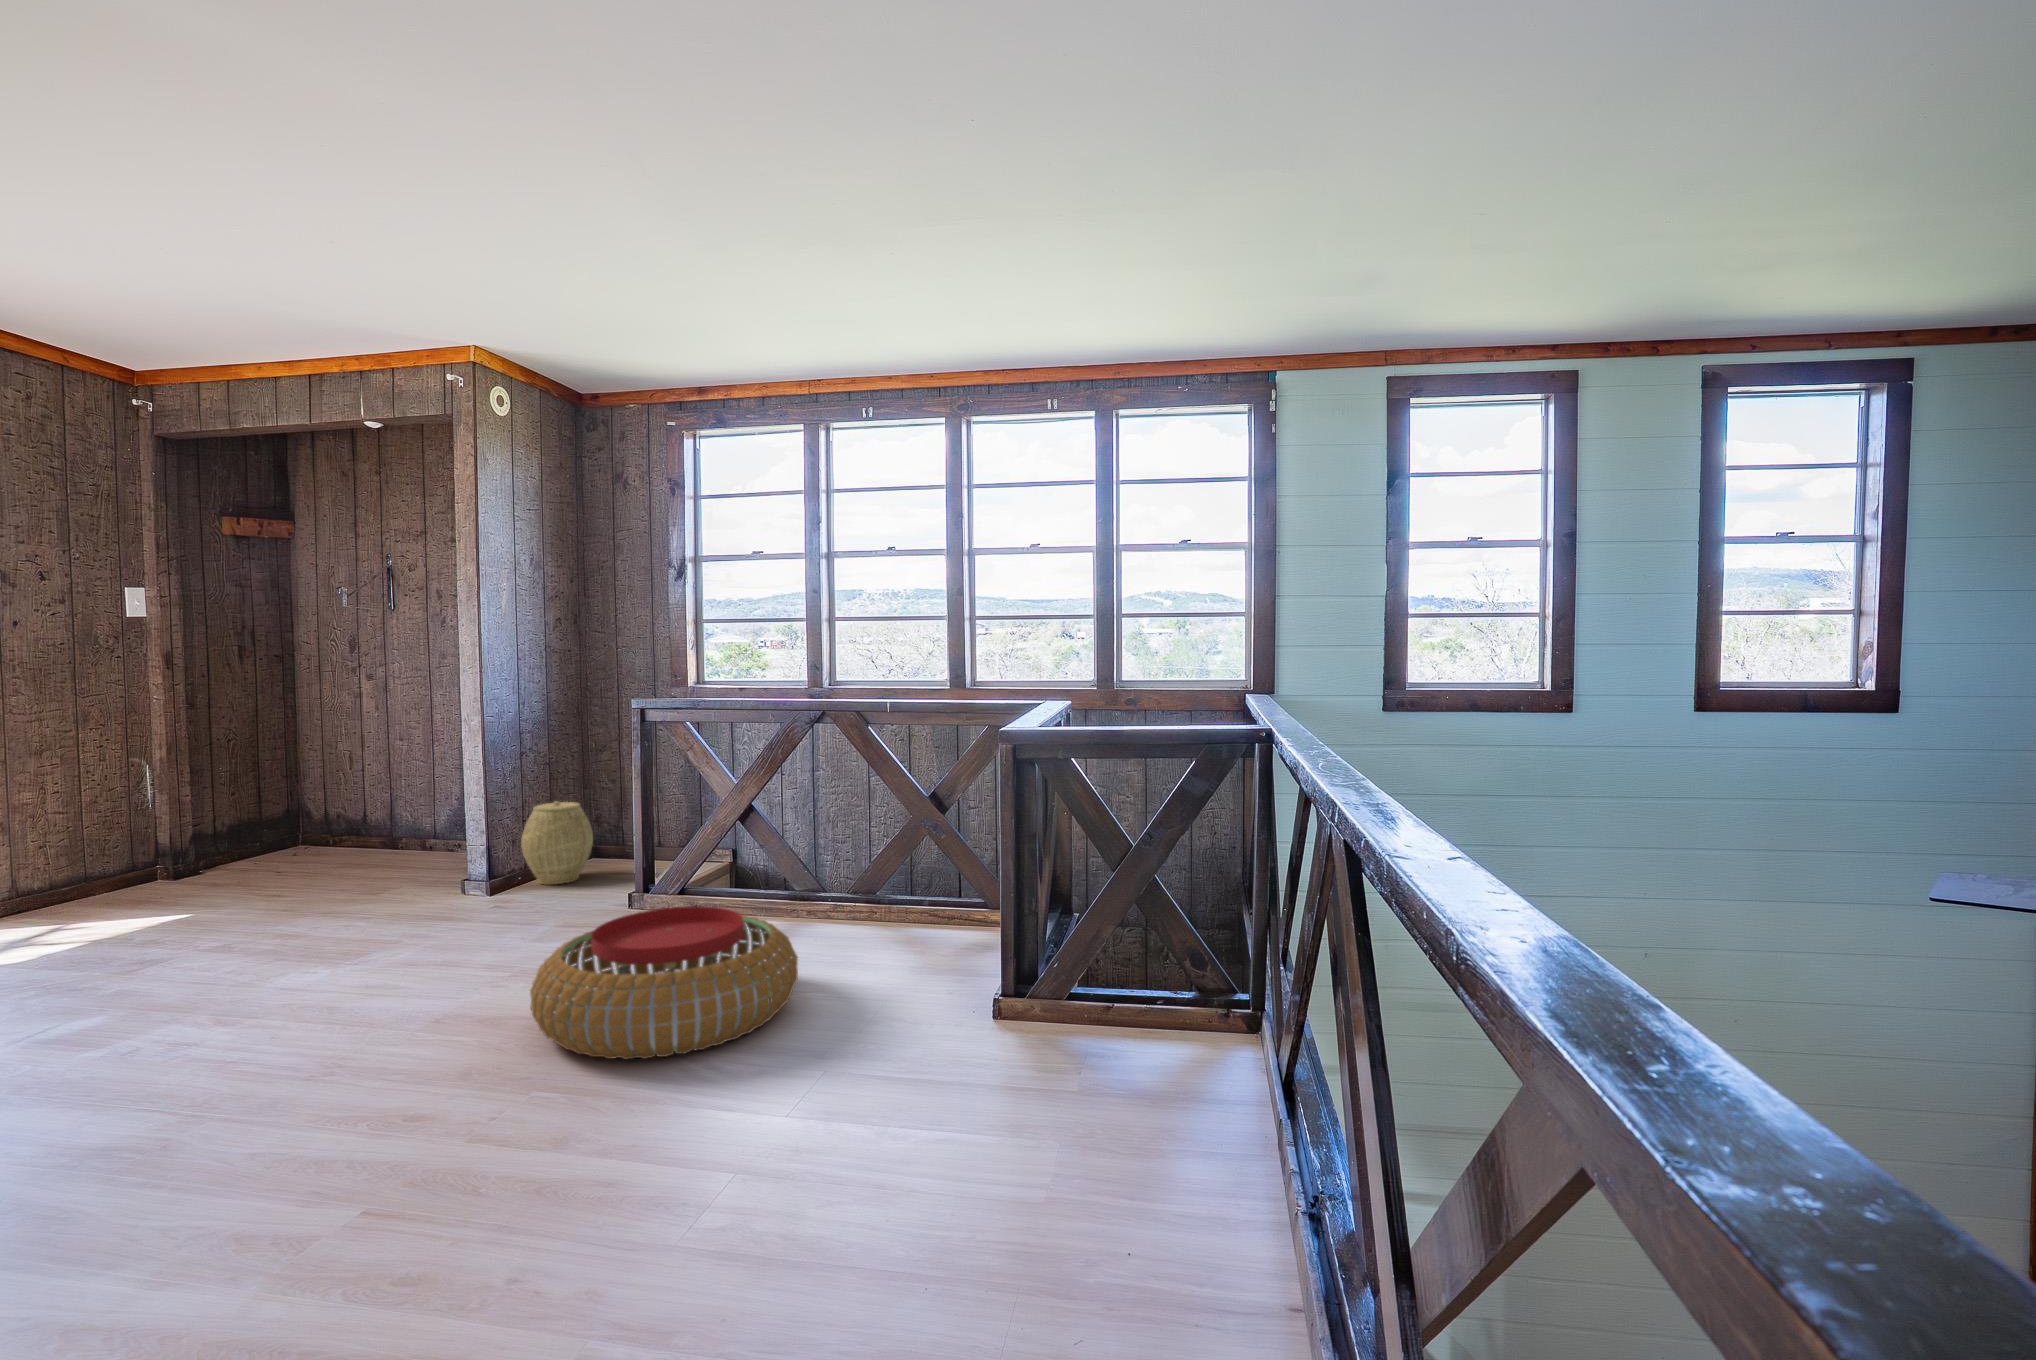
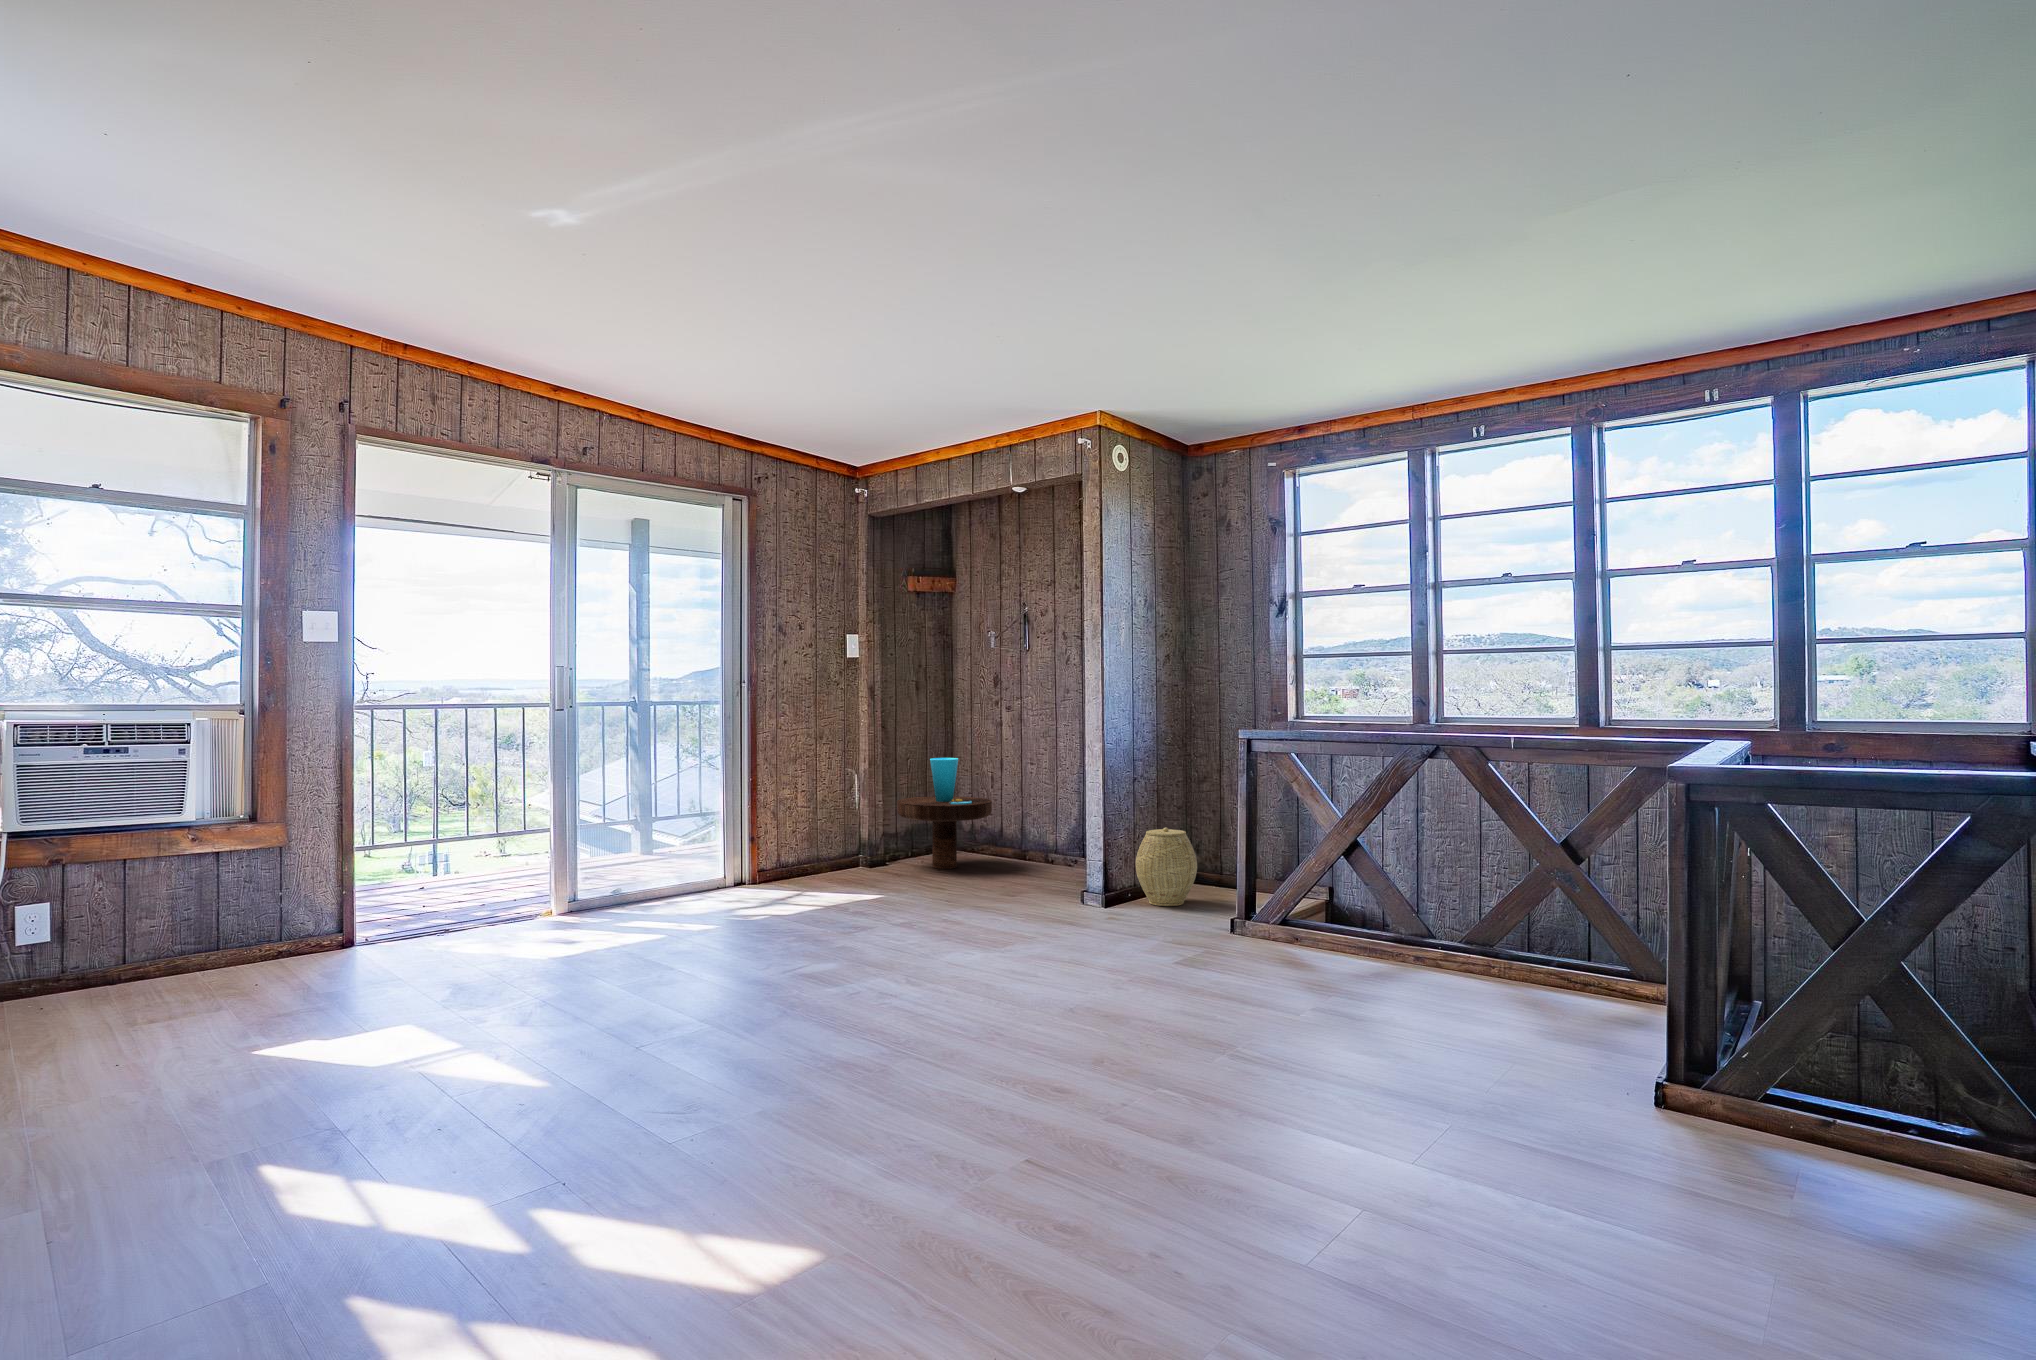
side table: none [212,735,351,865] -> present [897,758,992,869]
pouf: present [530,907,798,1059] -> none [1177,923,1411,1047]

